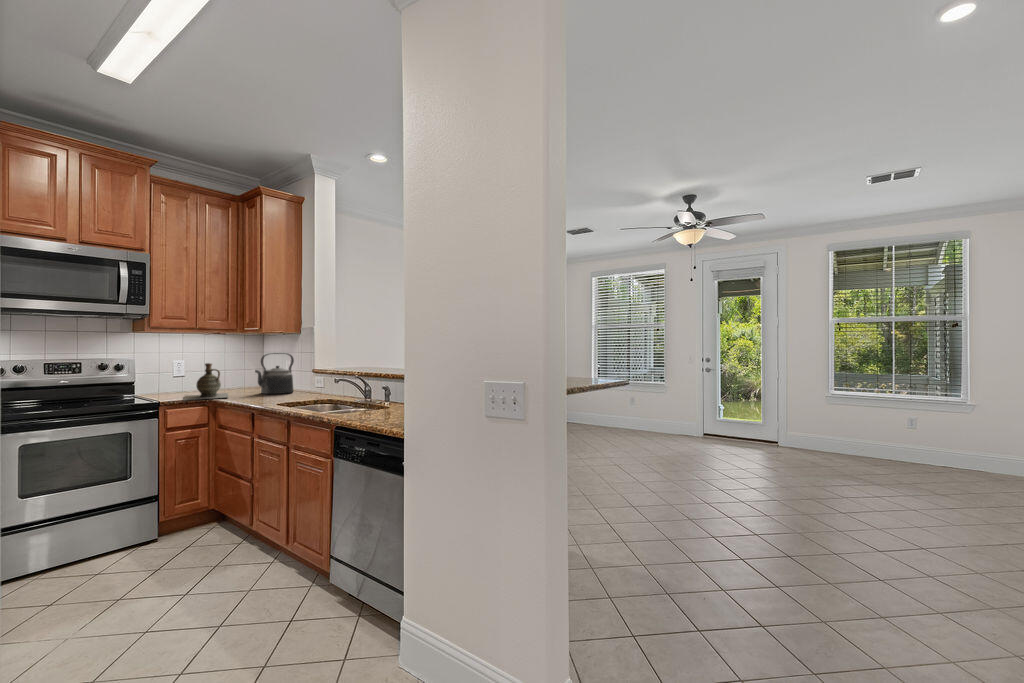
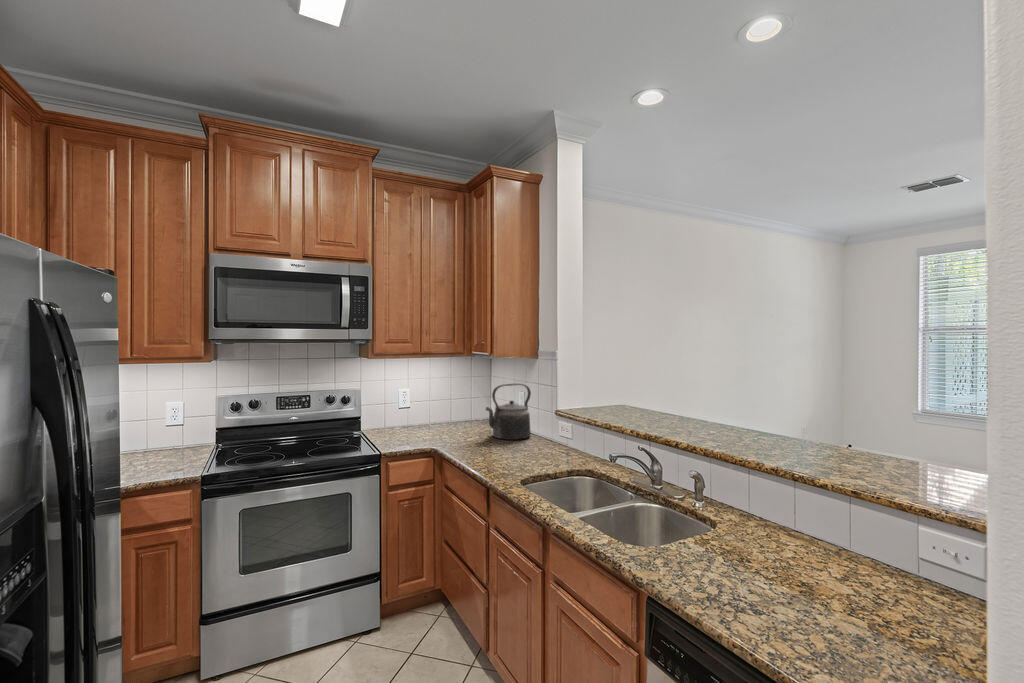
ceramic jug: present [184,363,228,400] -> none [406,400,456,449]

